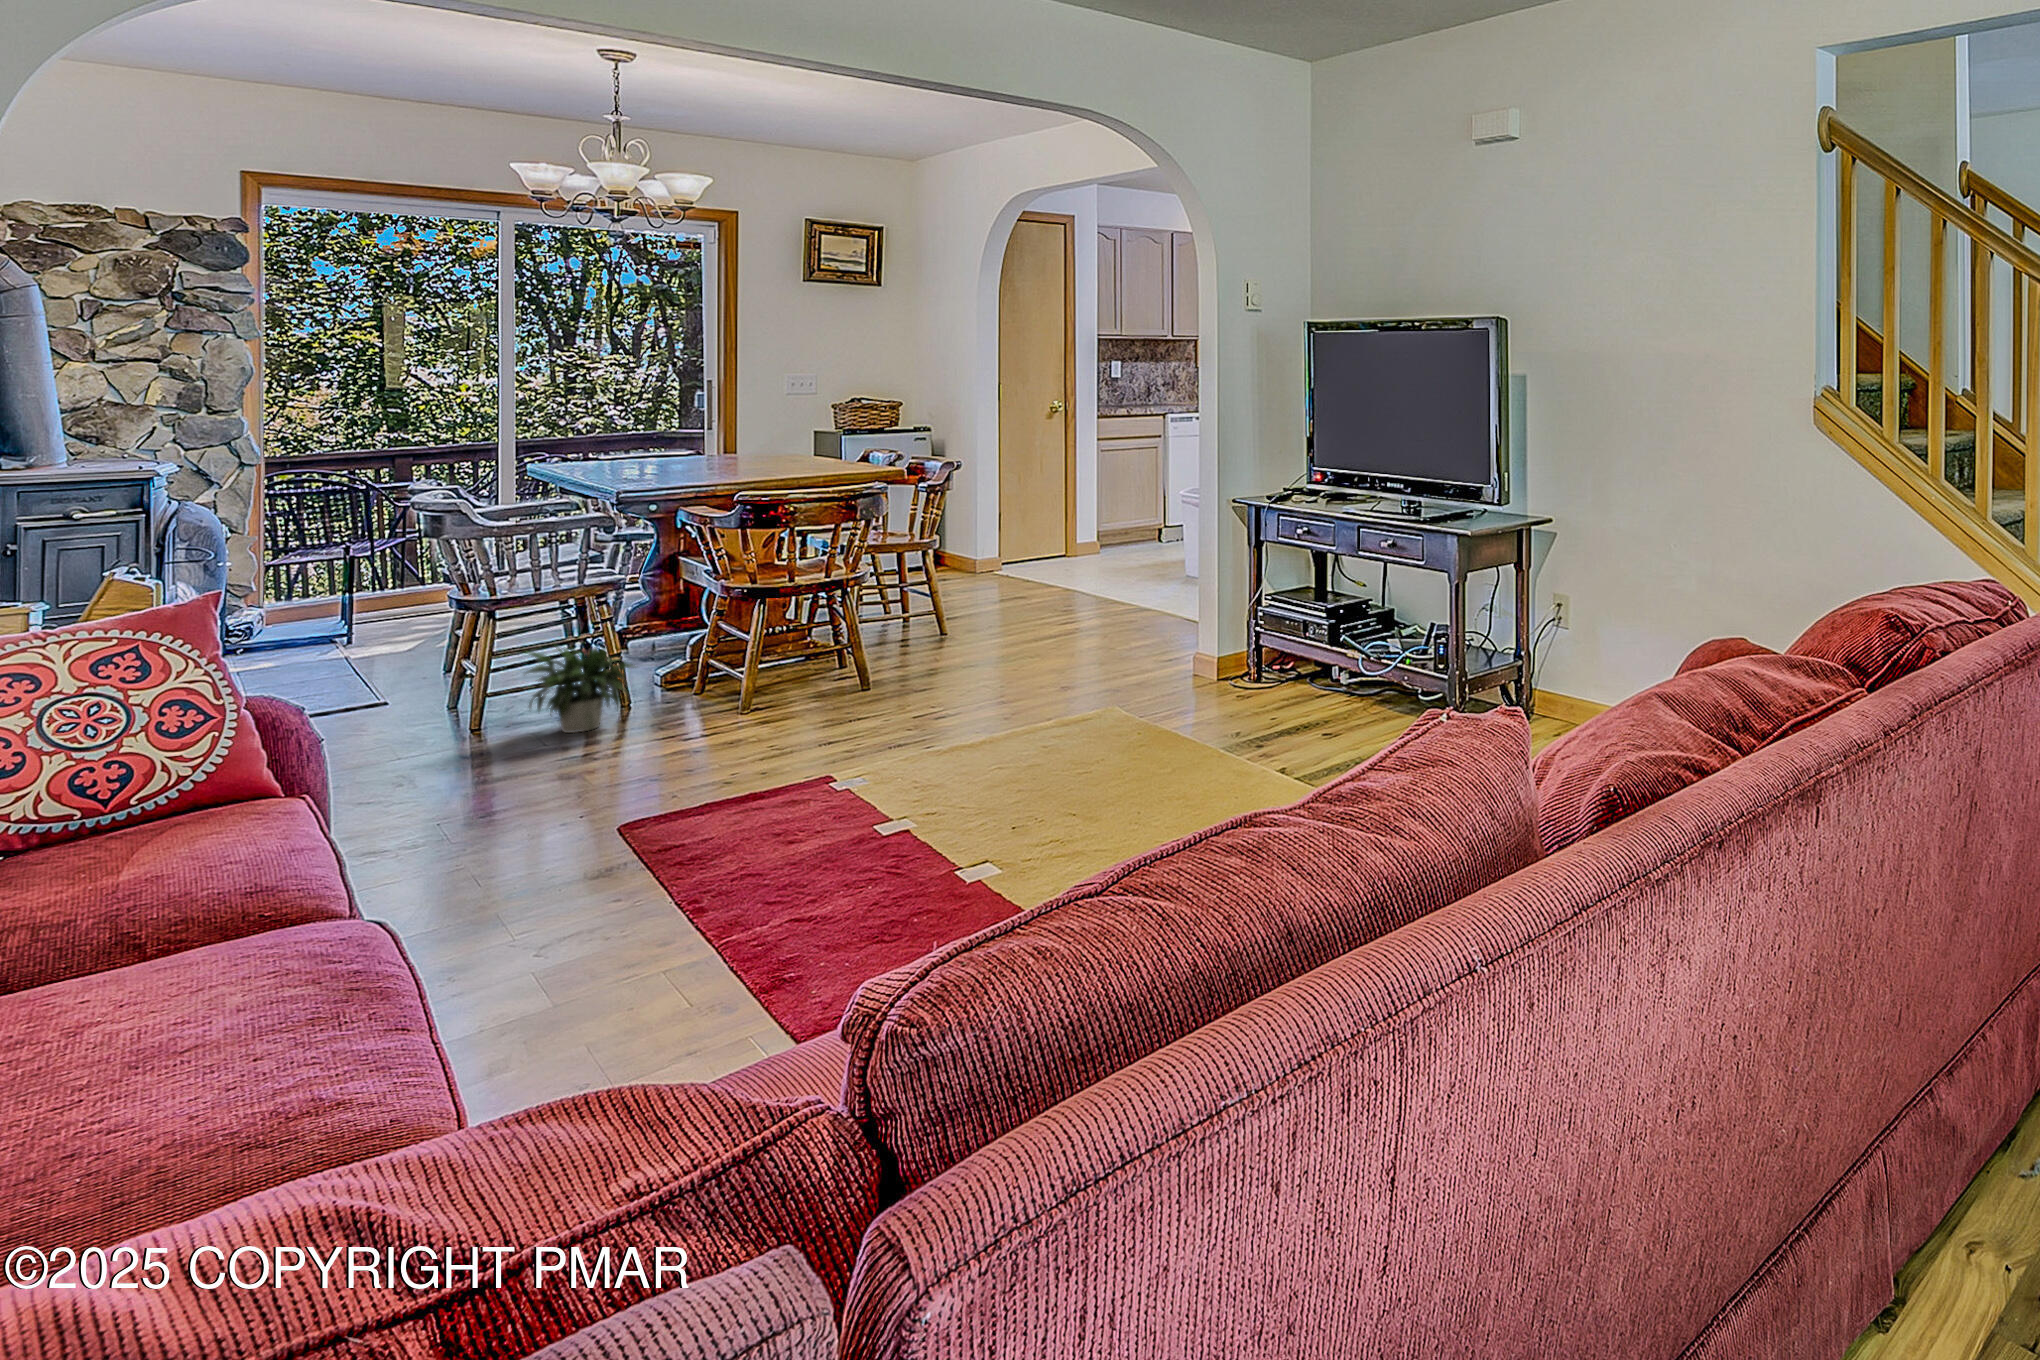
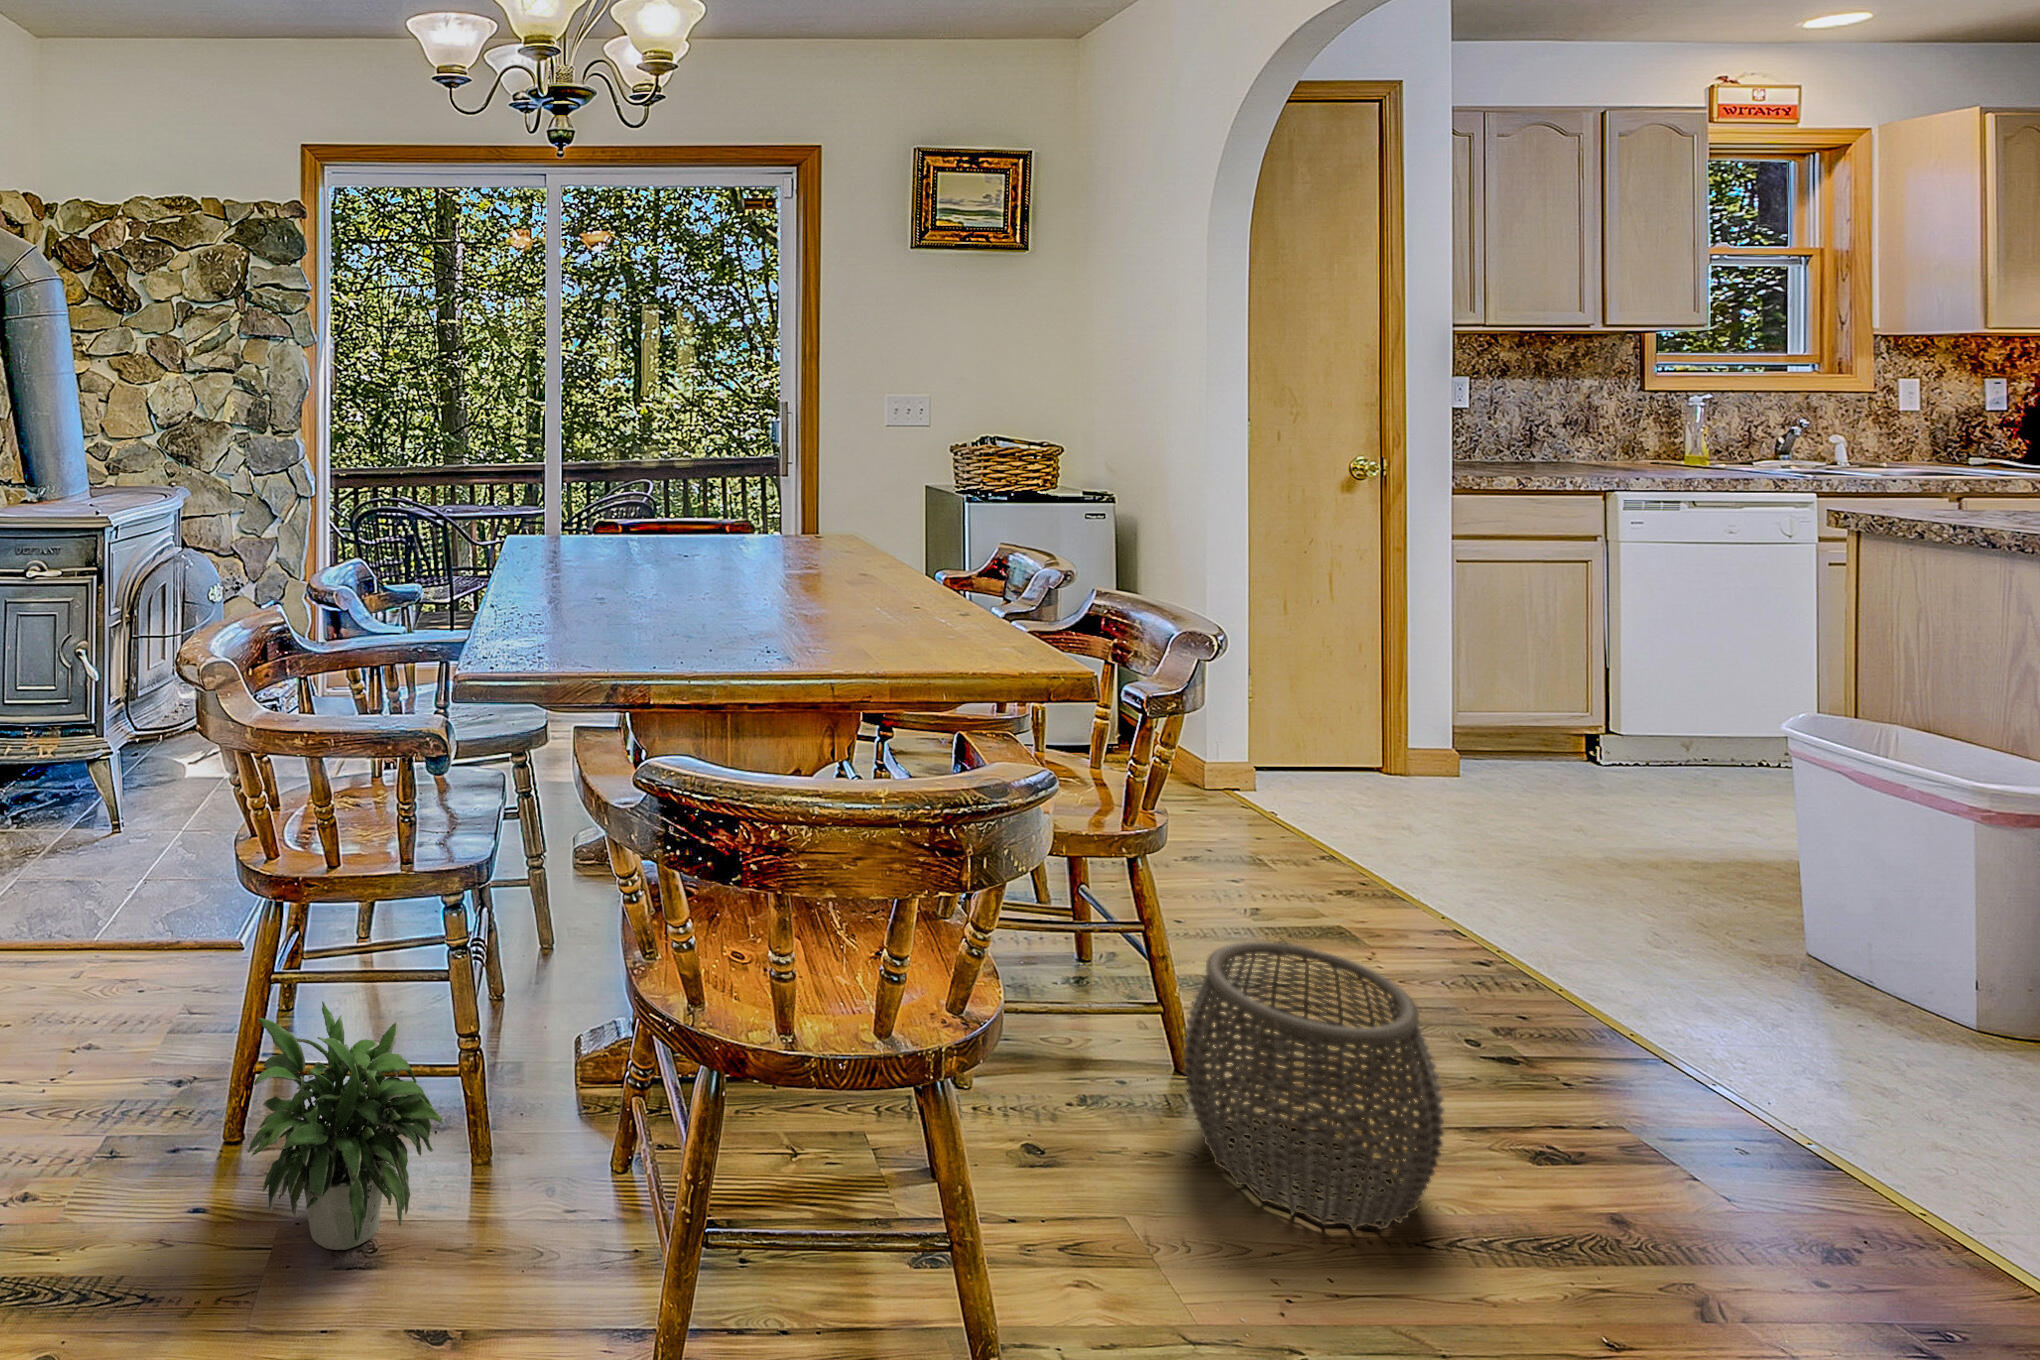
woven basket: none [953,569,1041,650] -> present [1183,942,1444,1230]

